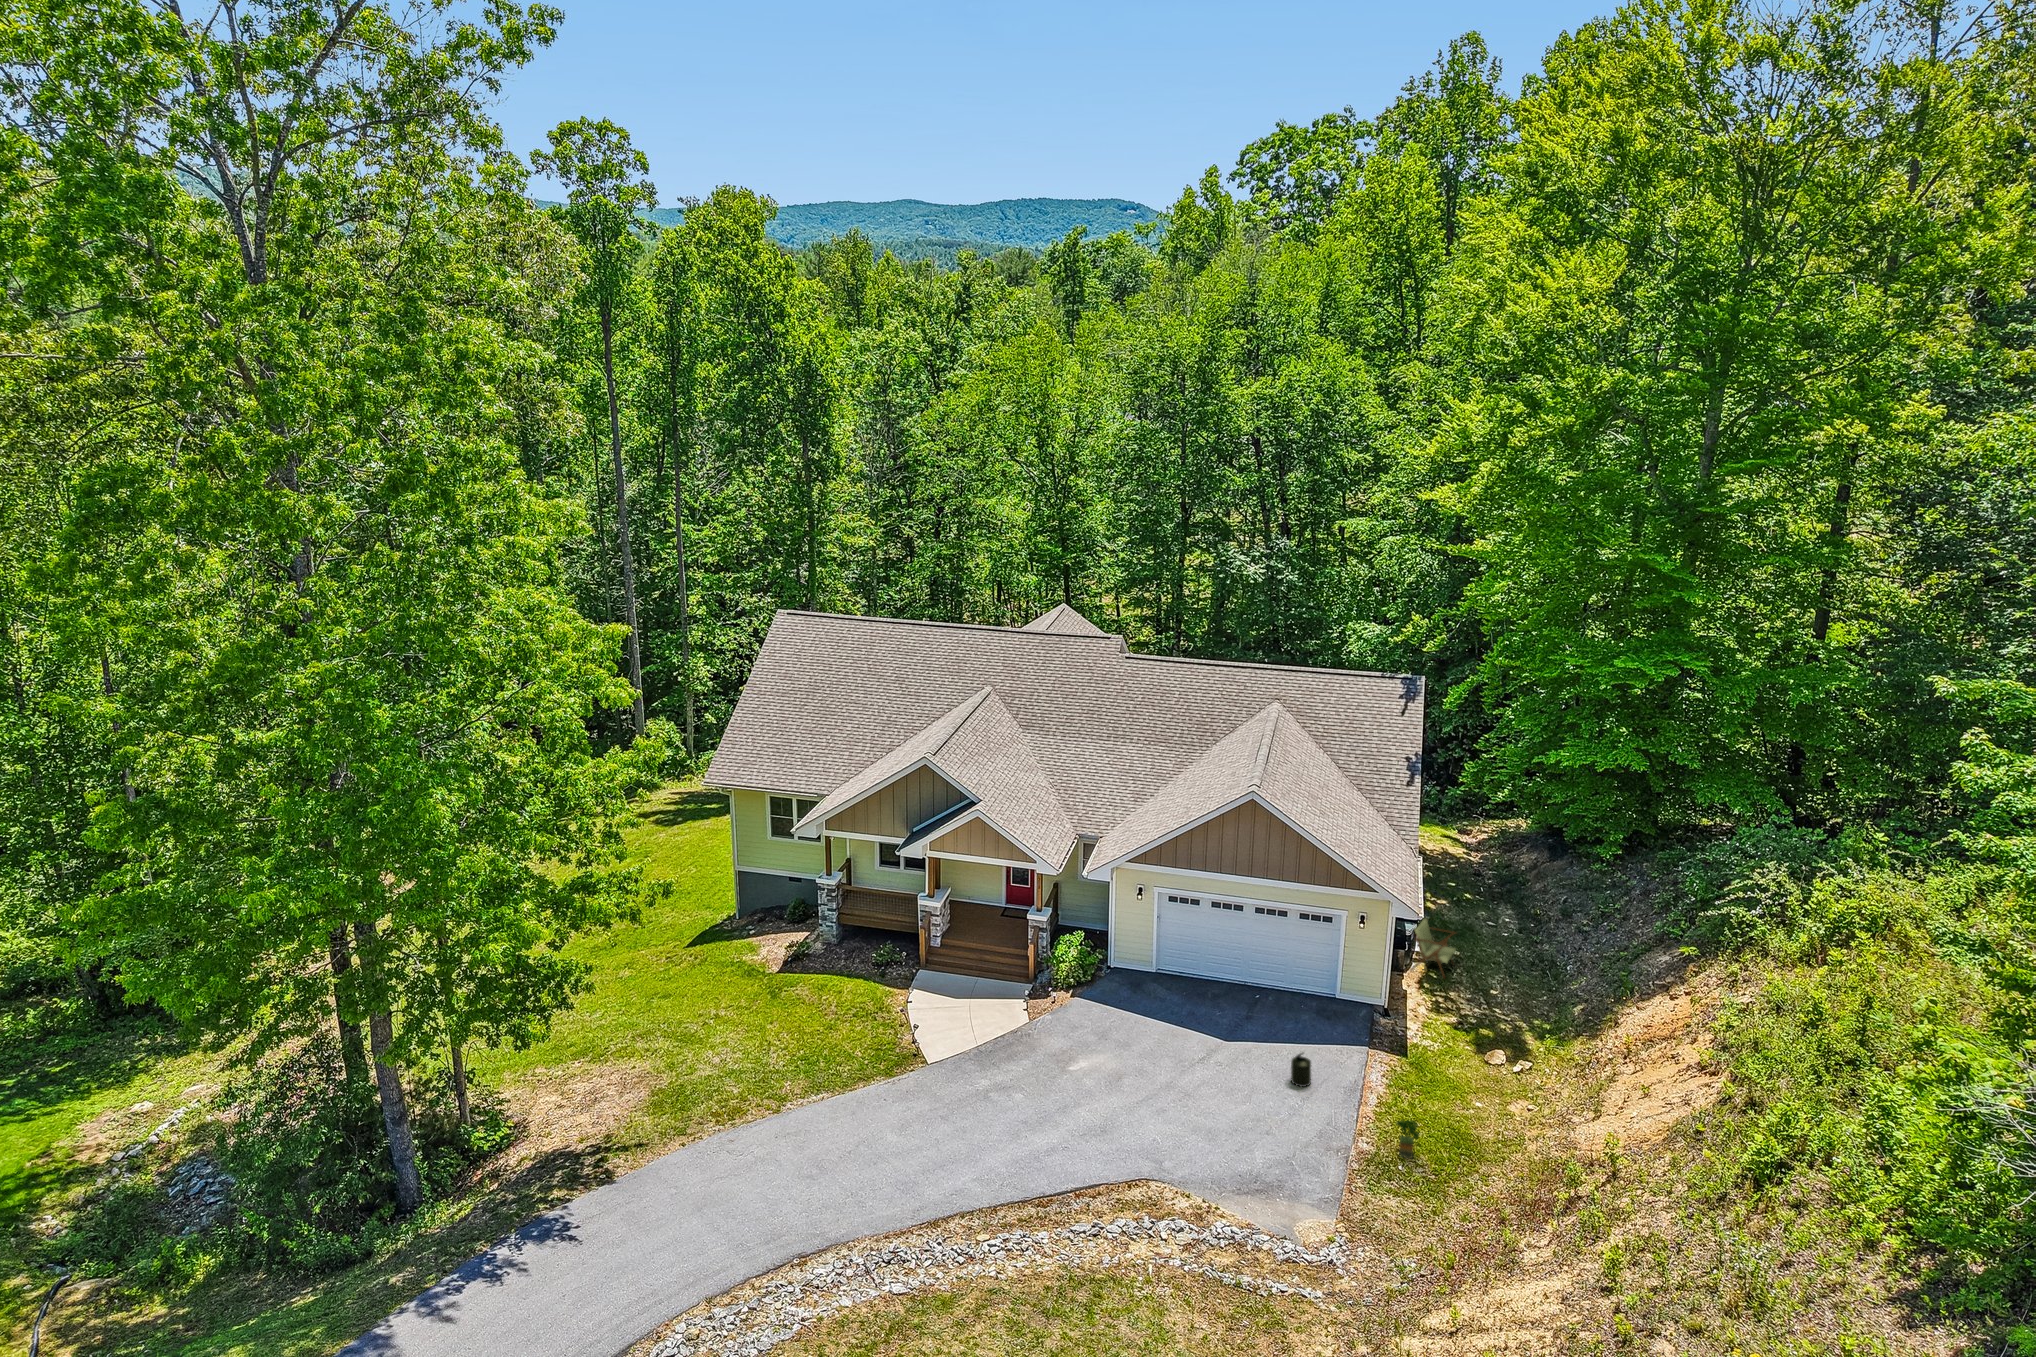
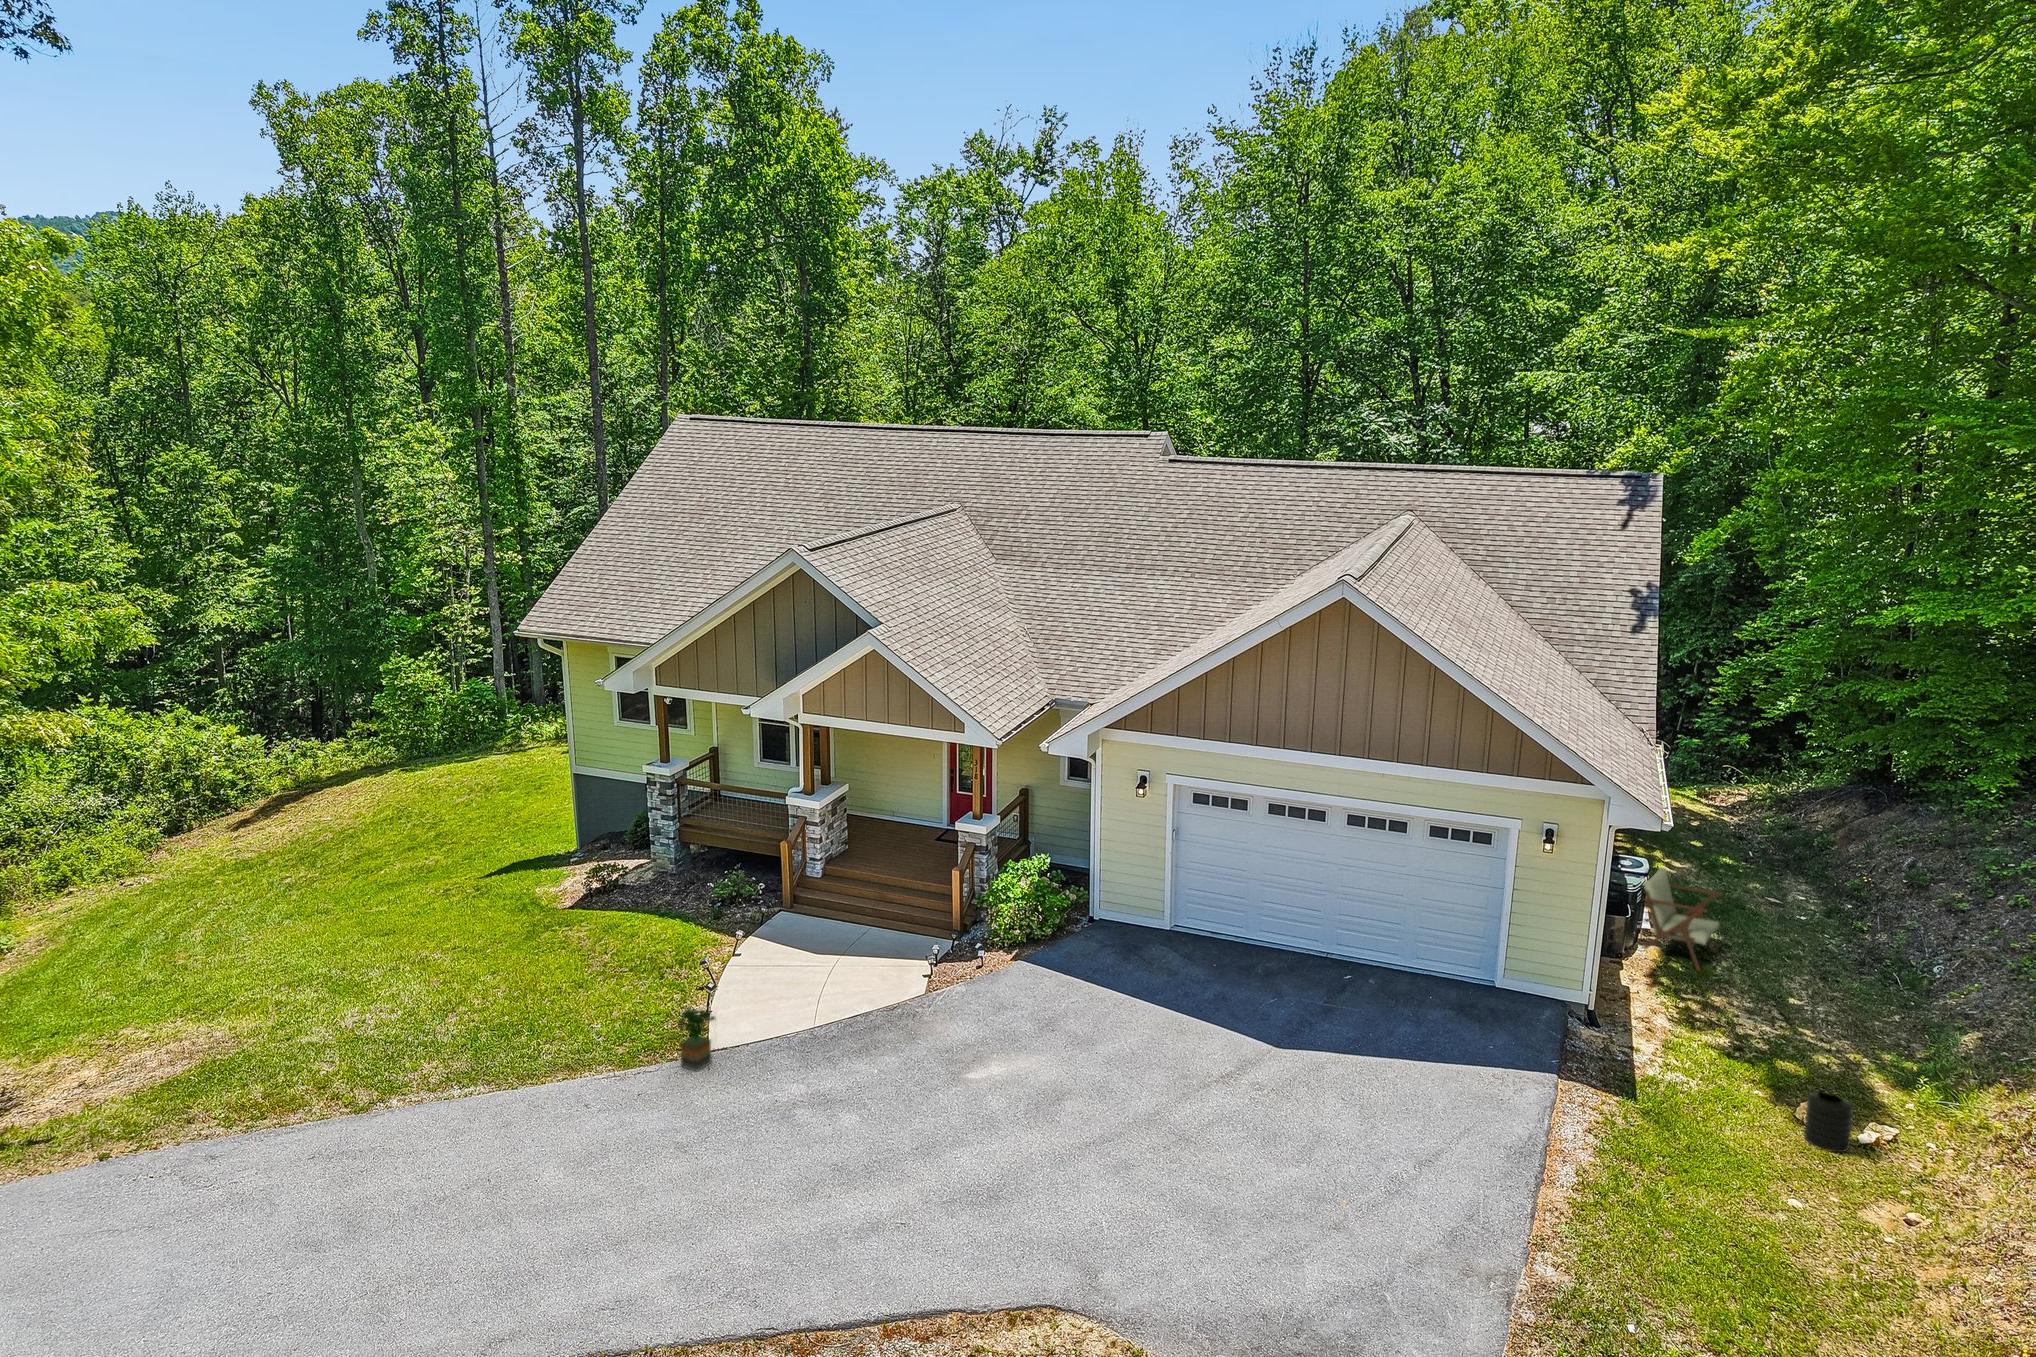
trash can: present [1291,1053,1311,1087] -> present [1804,1085,1853,1152]
potted tree: present [1396,1120,1419,1159] -> present [678,1009,715,1071]

